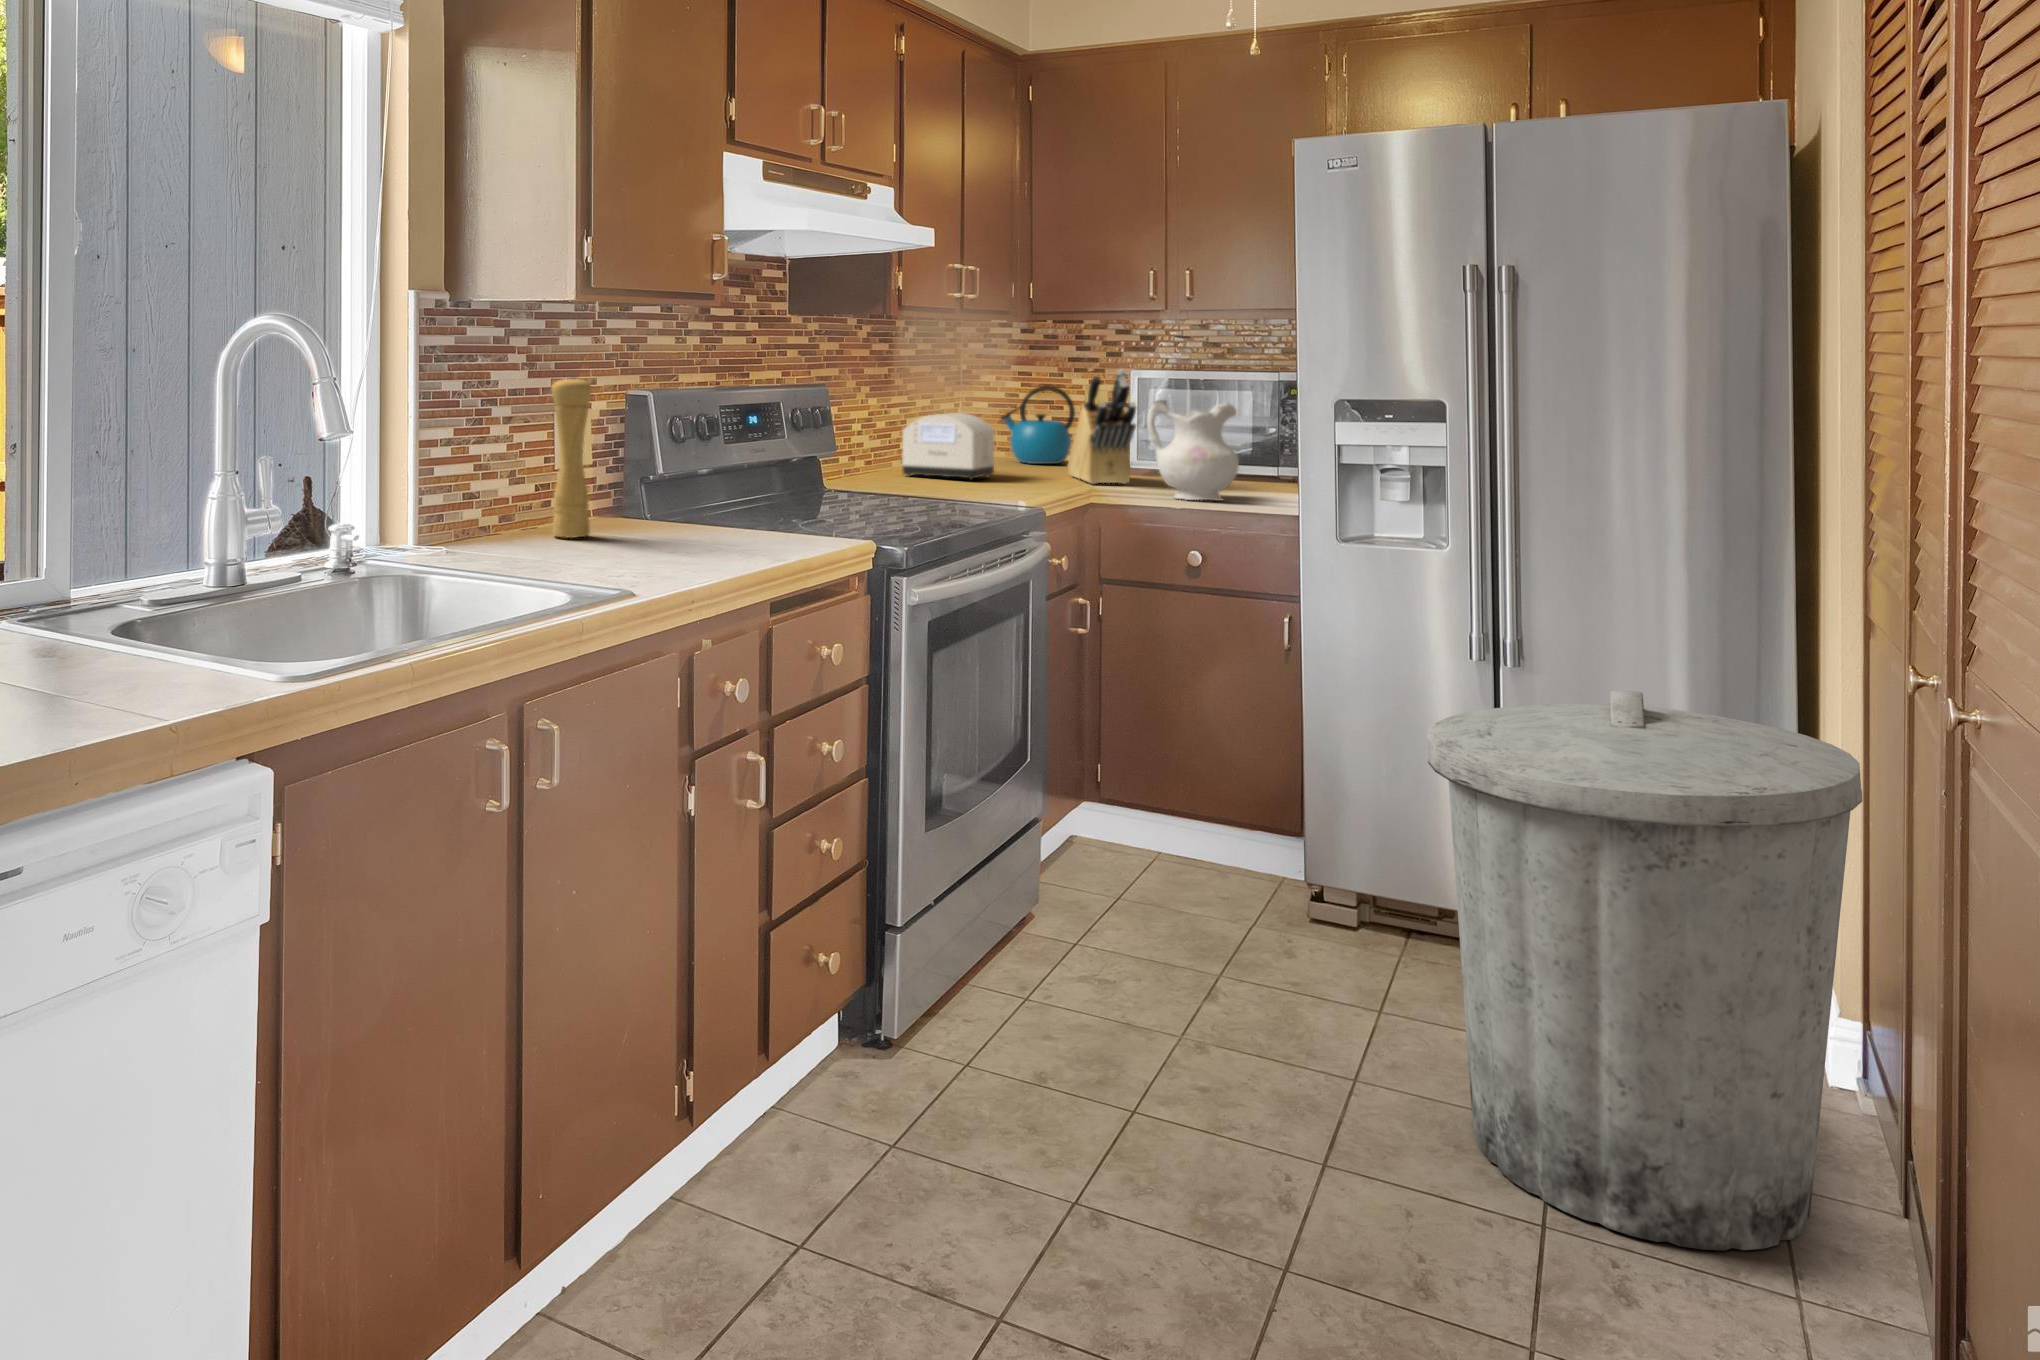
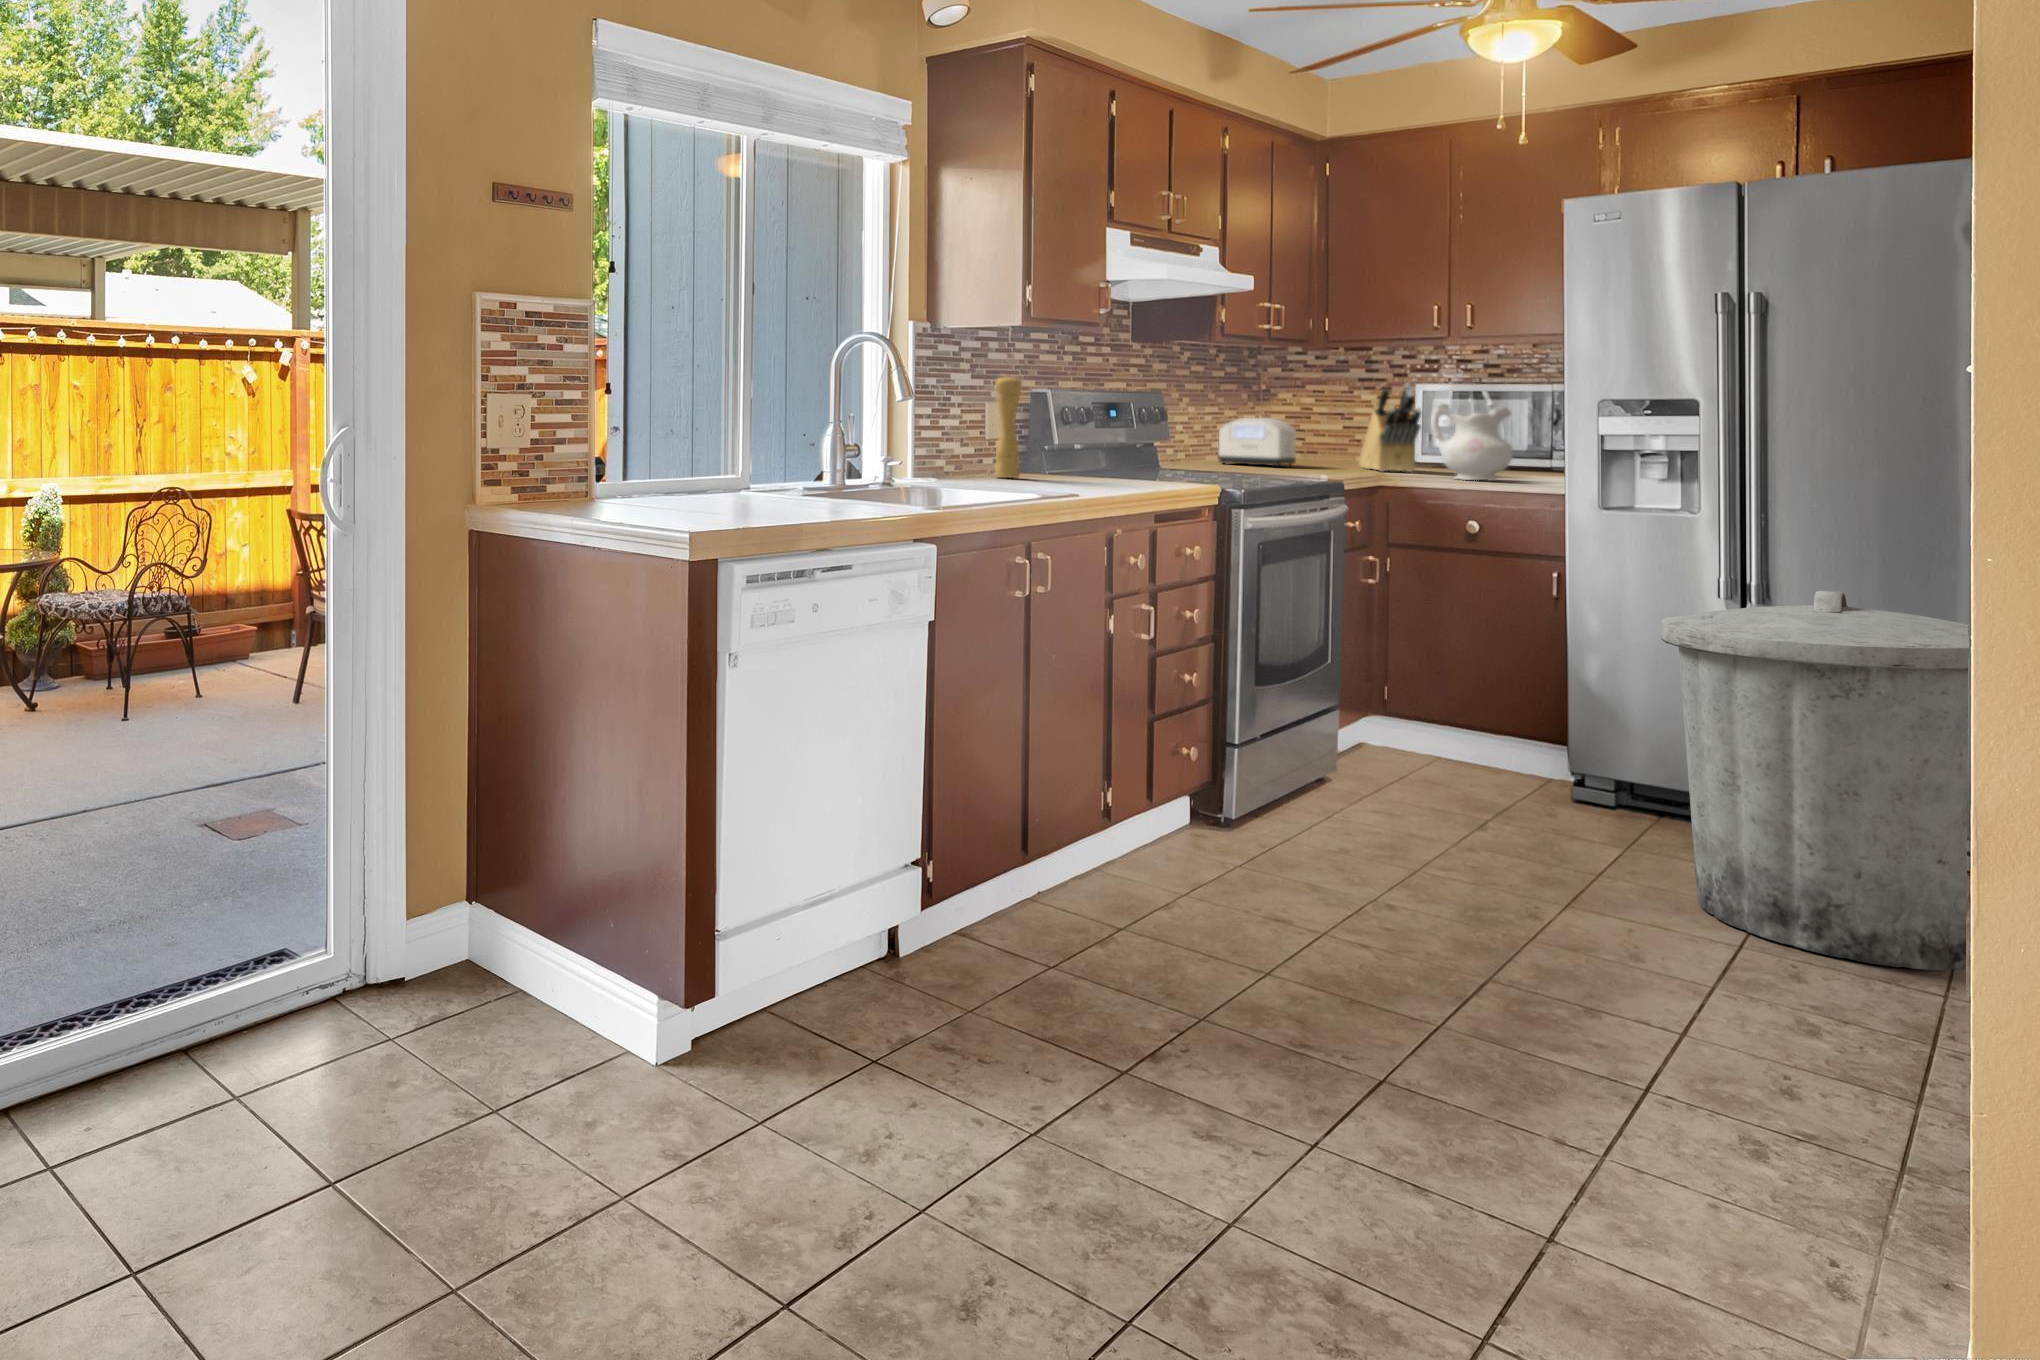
kettle: present [1001,386,1075,464] -> none [1296,401,1363,462]

